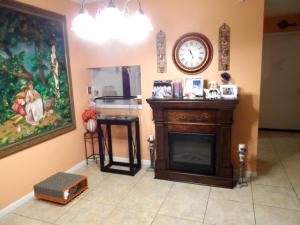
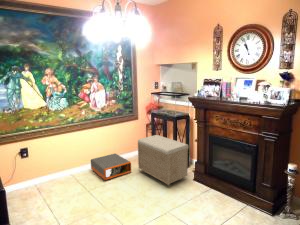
storage bench: none [93,141,149,189] -> present [138,135,189,185]

